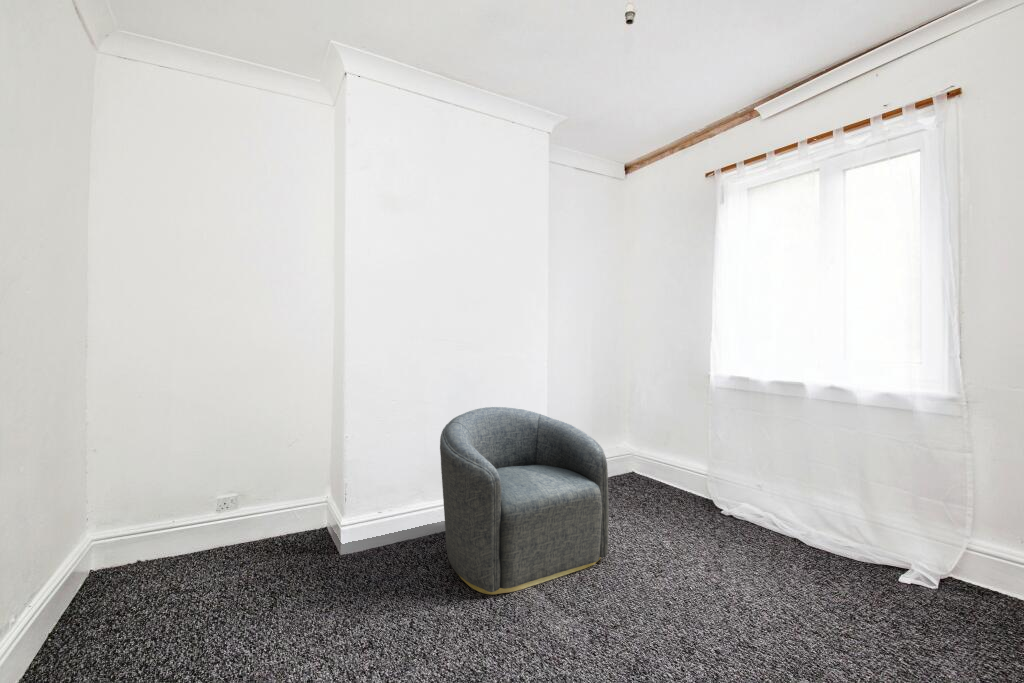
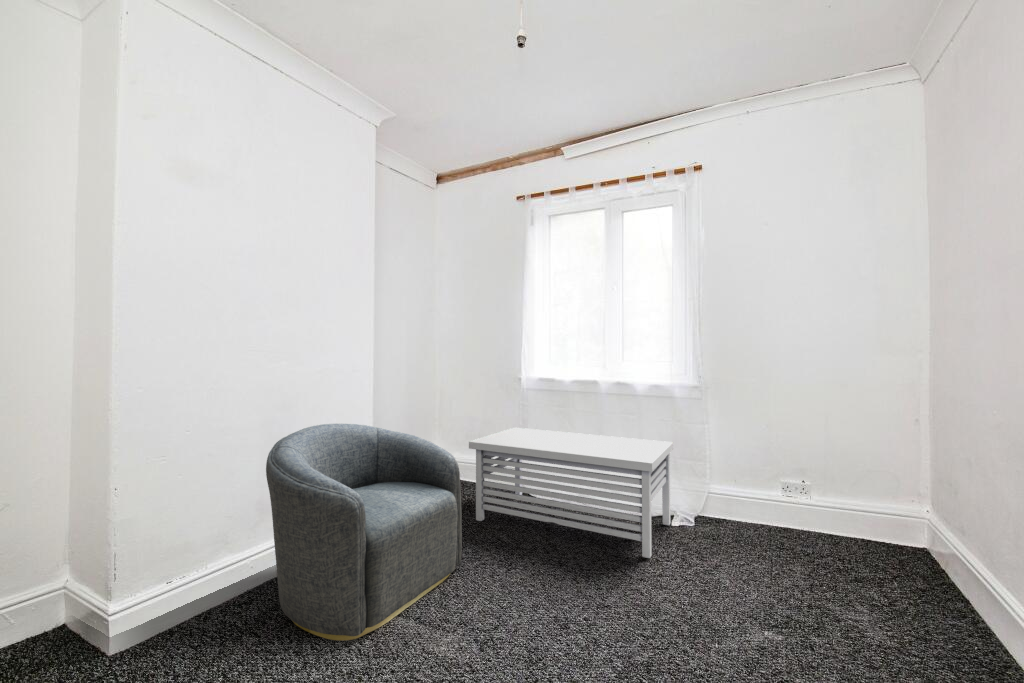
storage bench: none [636,429,910,611] -> present [469,428,673,558]

